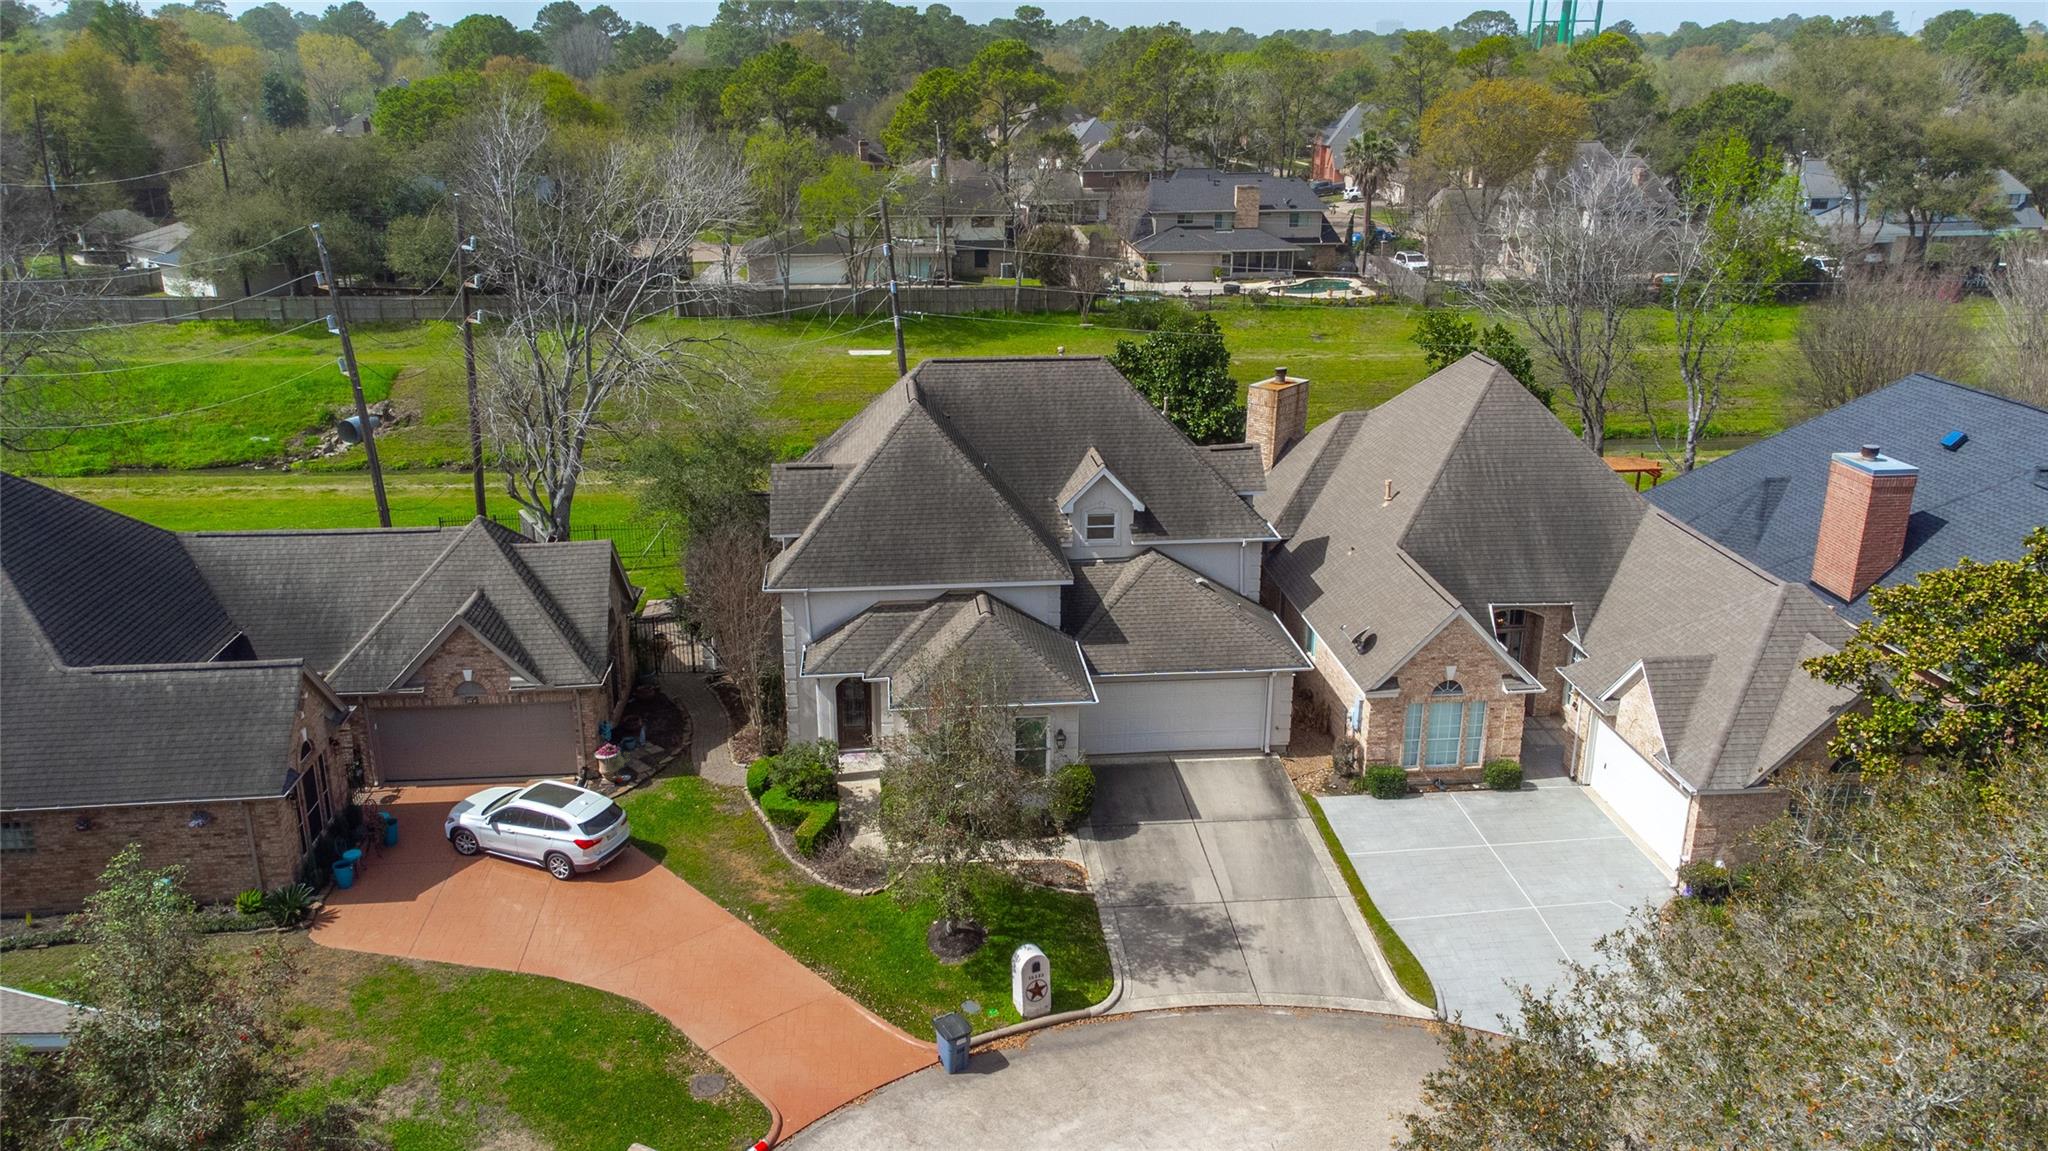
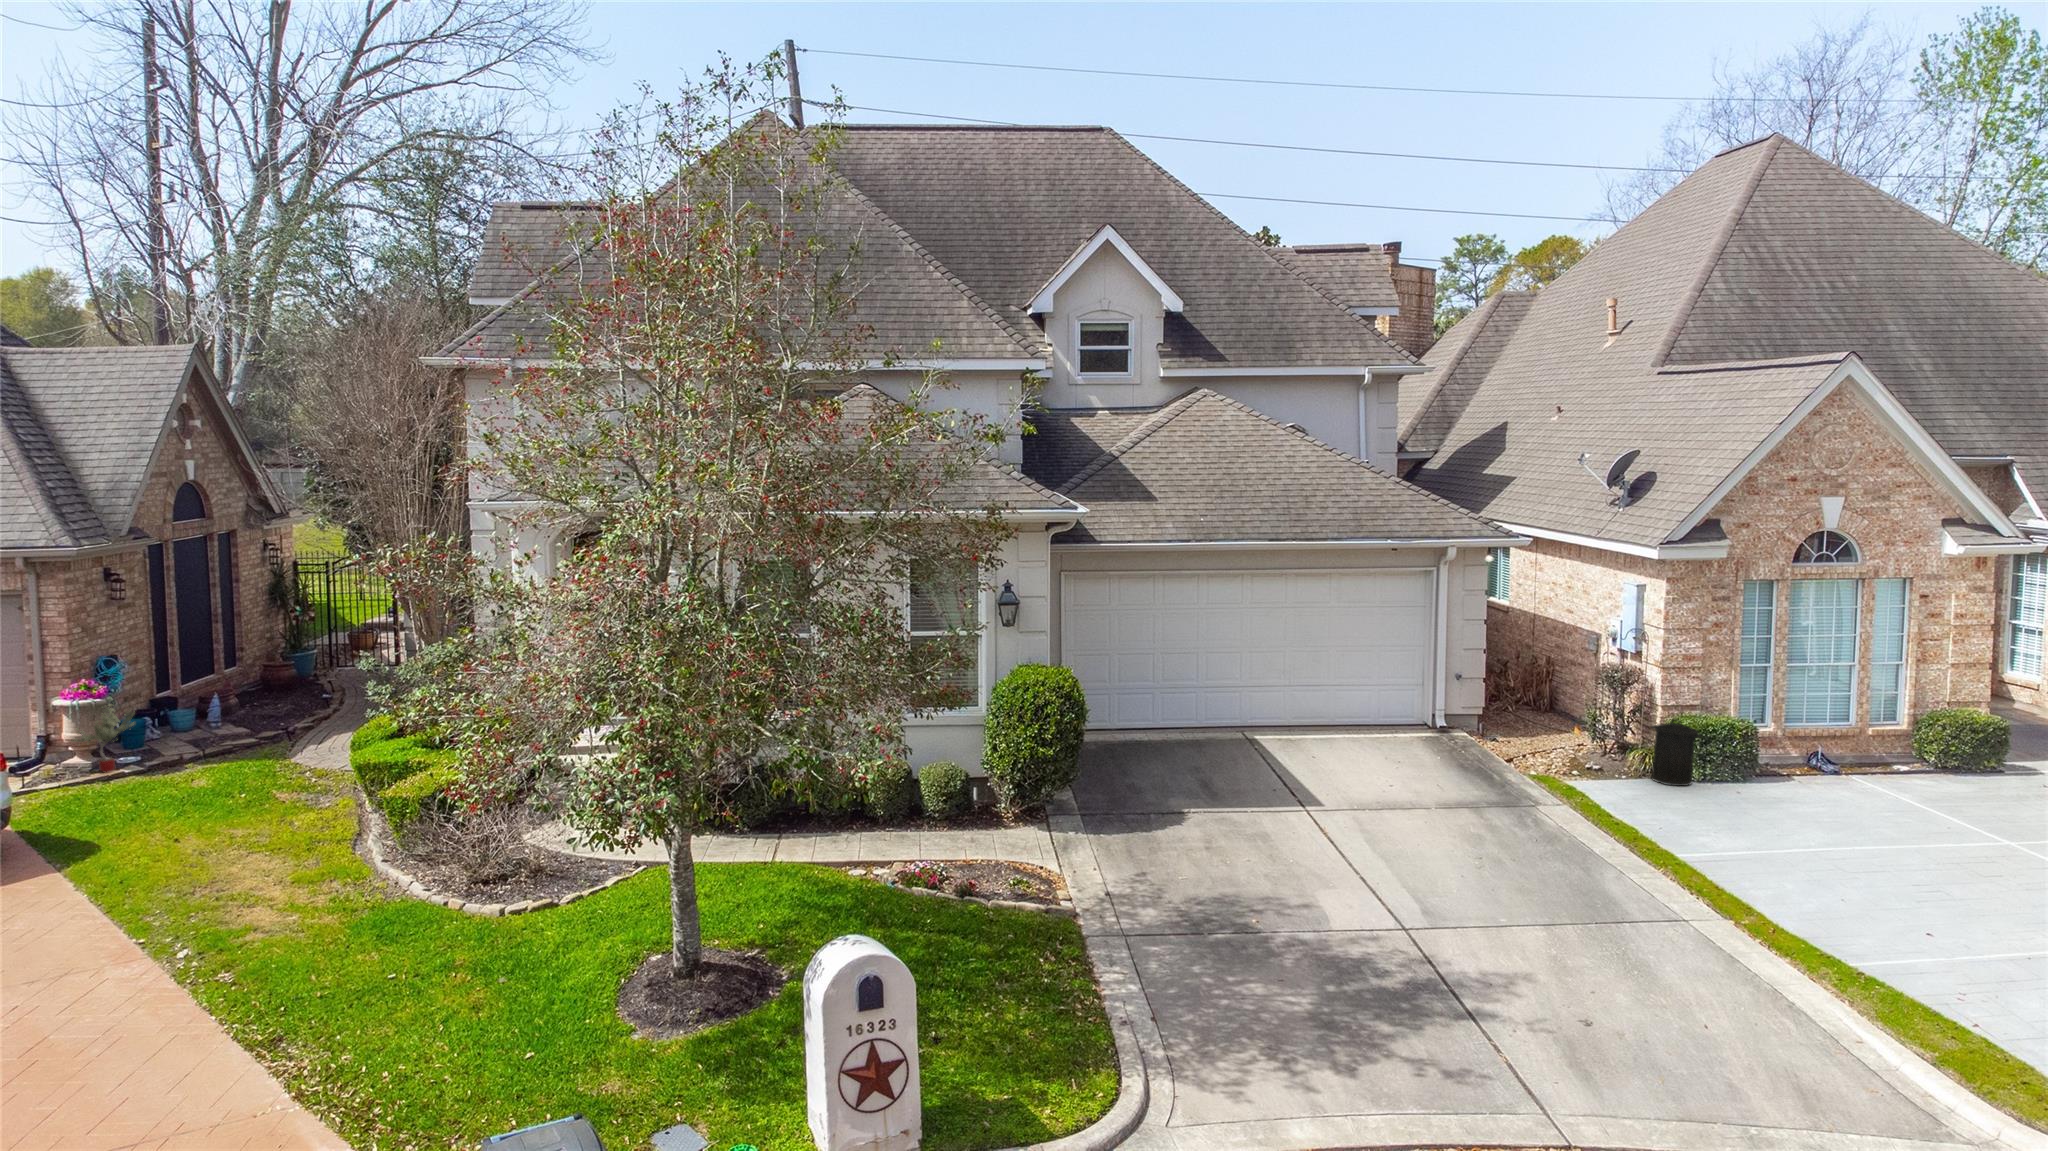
trash can: none [1353,771,1376,802] -> present [1651,719,1701,786]

